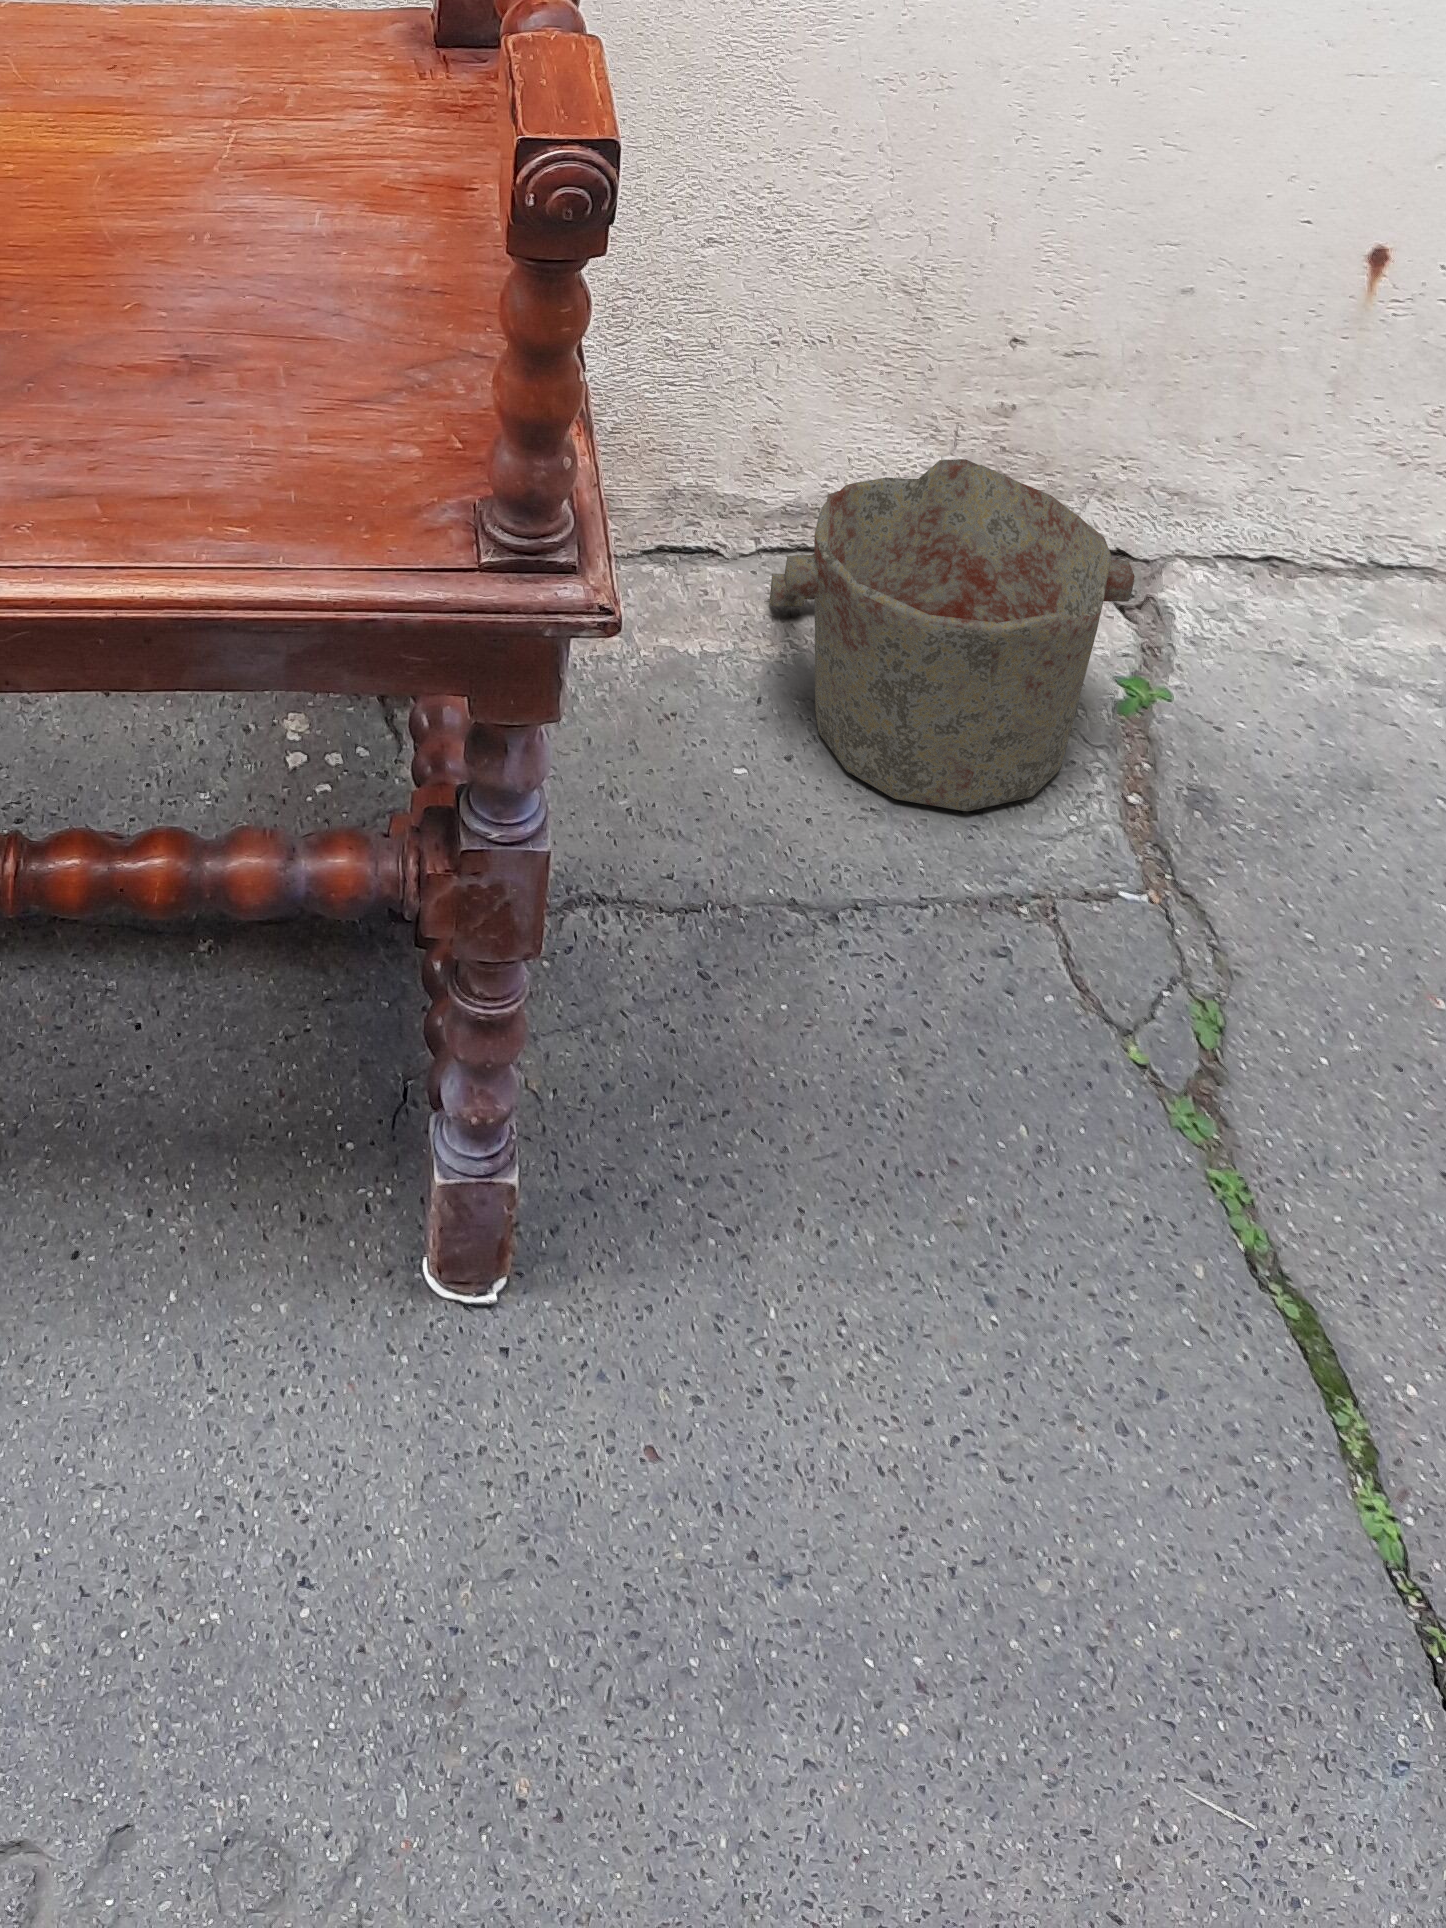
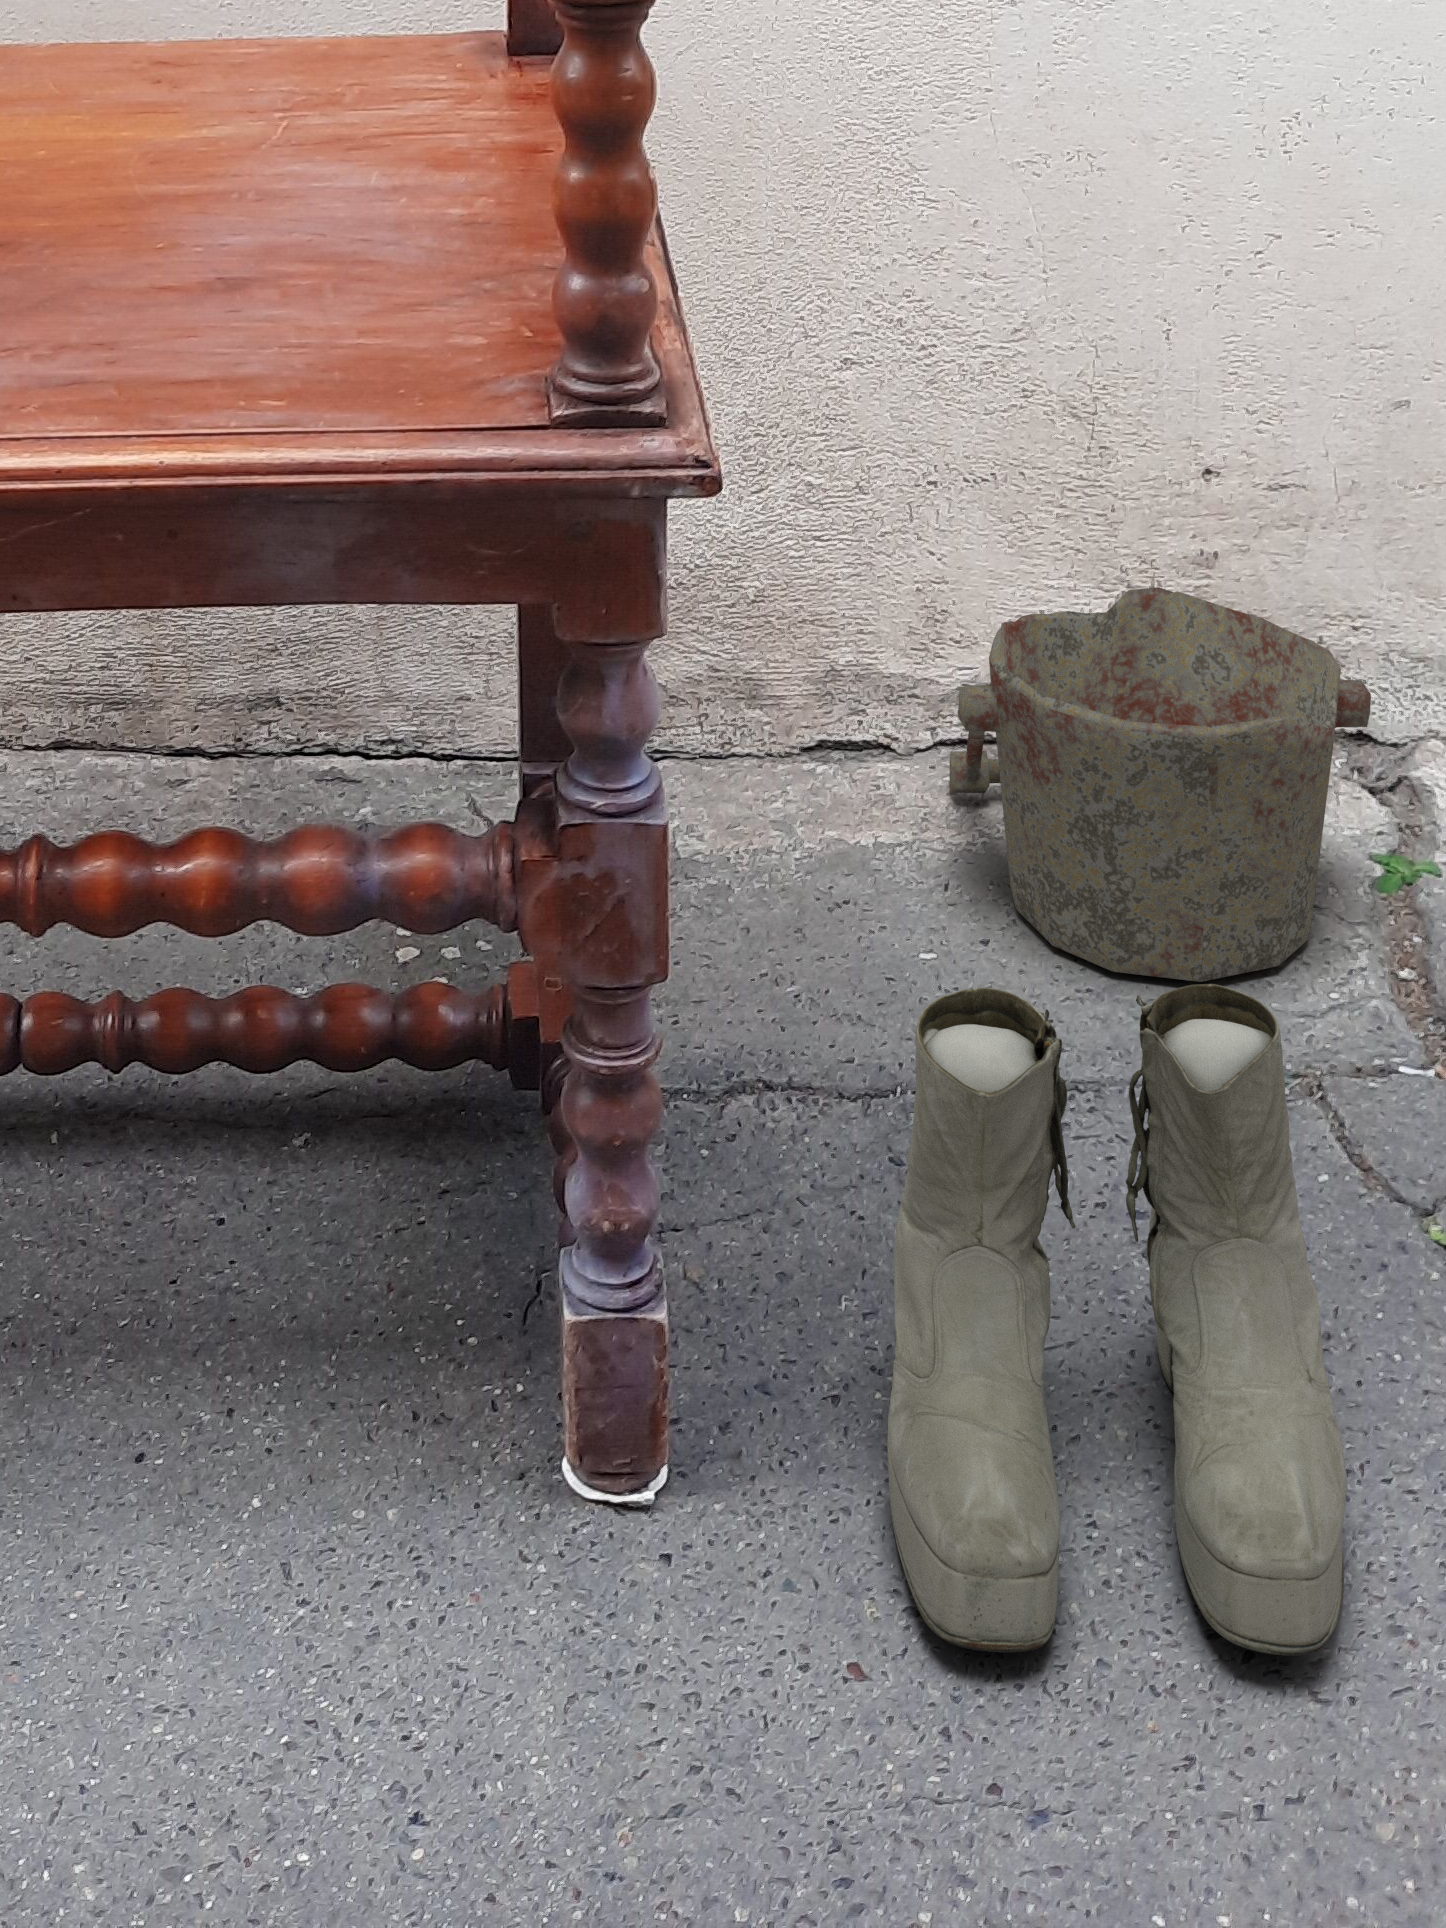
boots: none [683,918,1039,1445] -> present [887,984,1347,1656]

